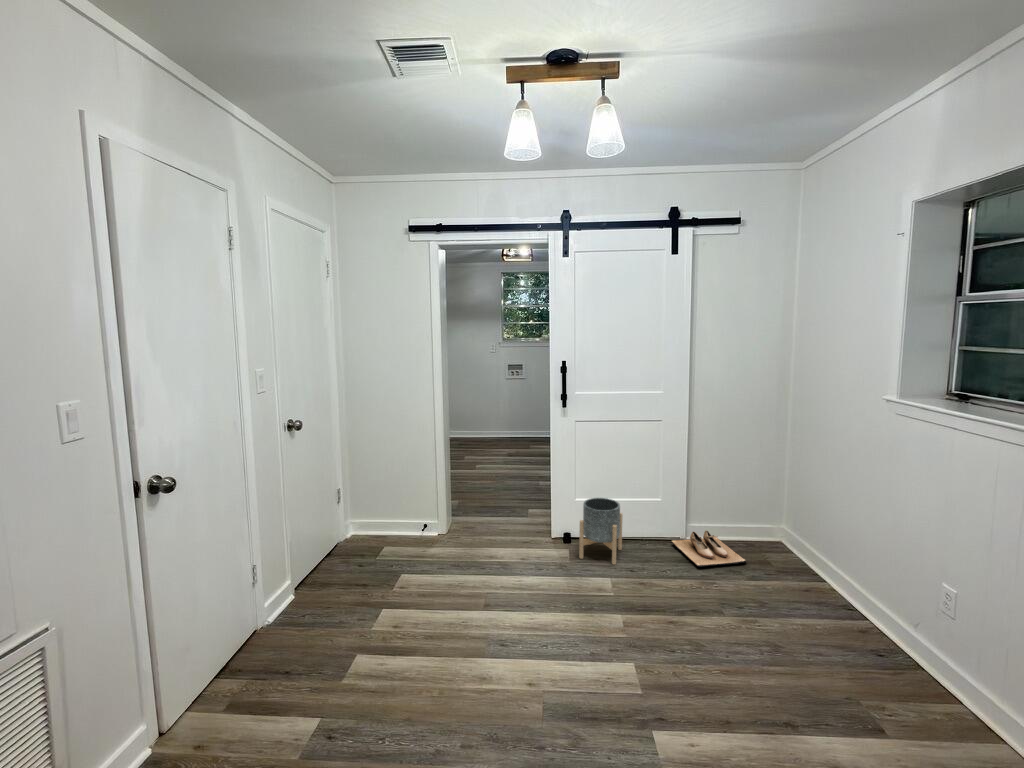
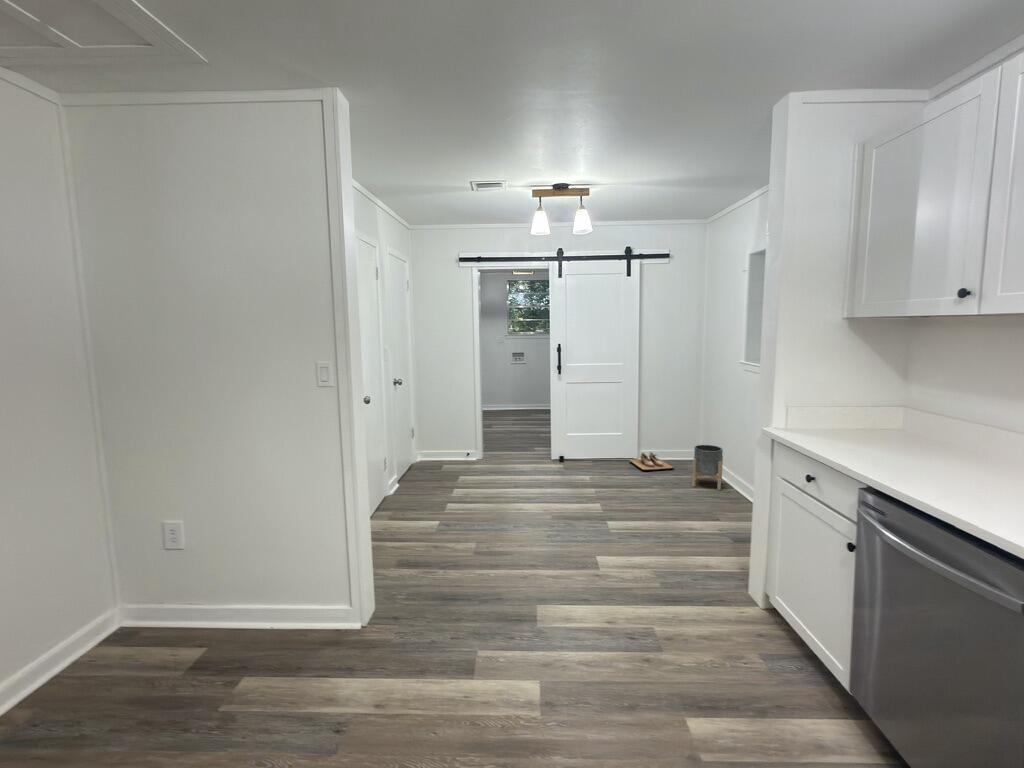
planter: present [579,498,623,565] -> present [692,445,723,490]

